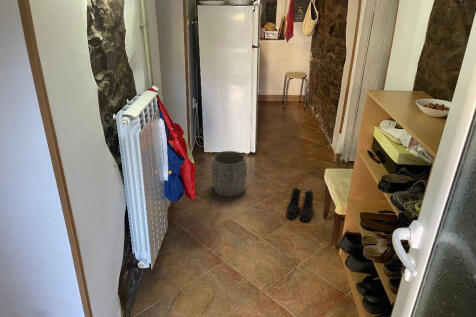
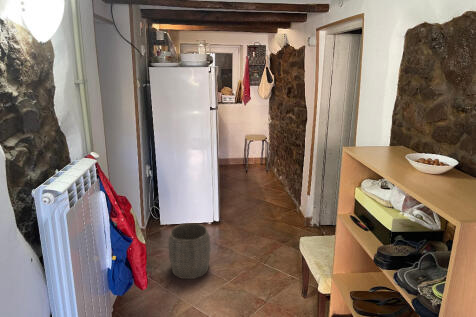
boots: present [286,188,313,221] -> none [260,262,290,304]

